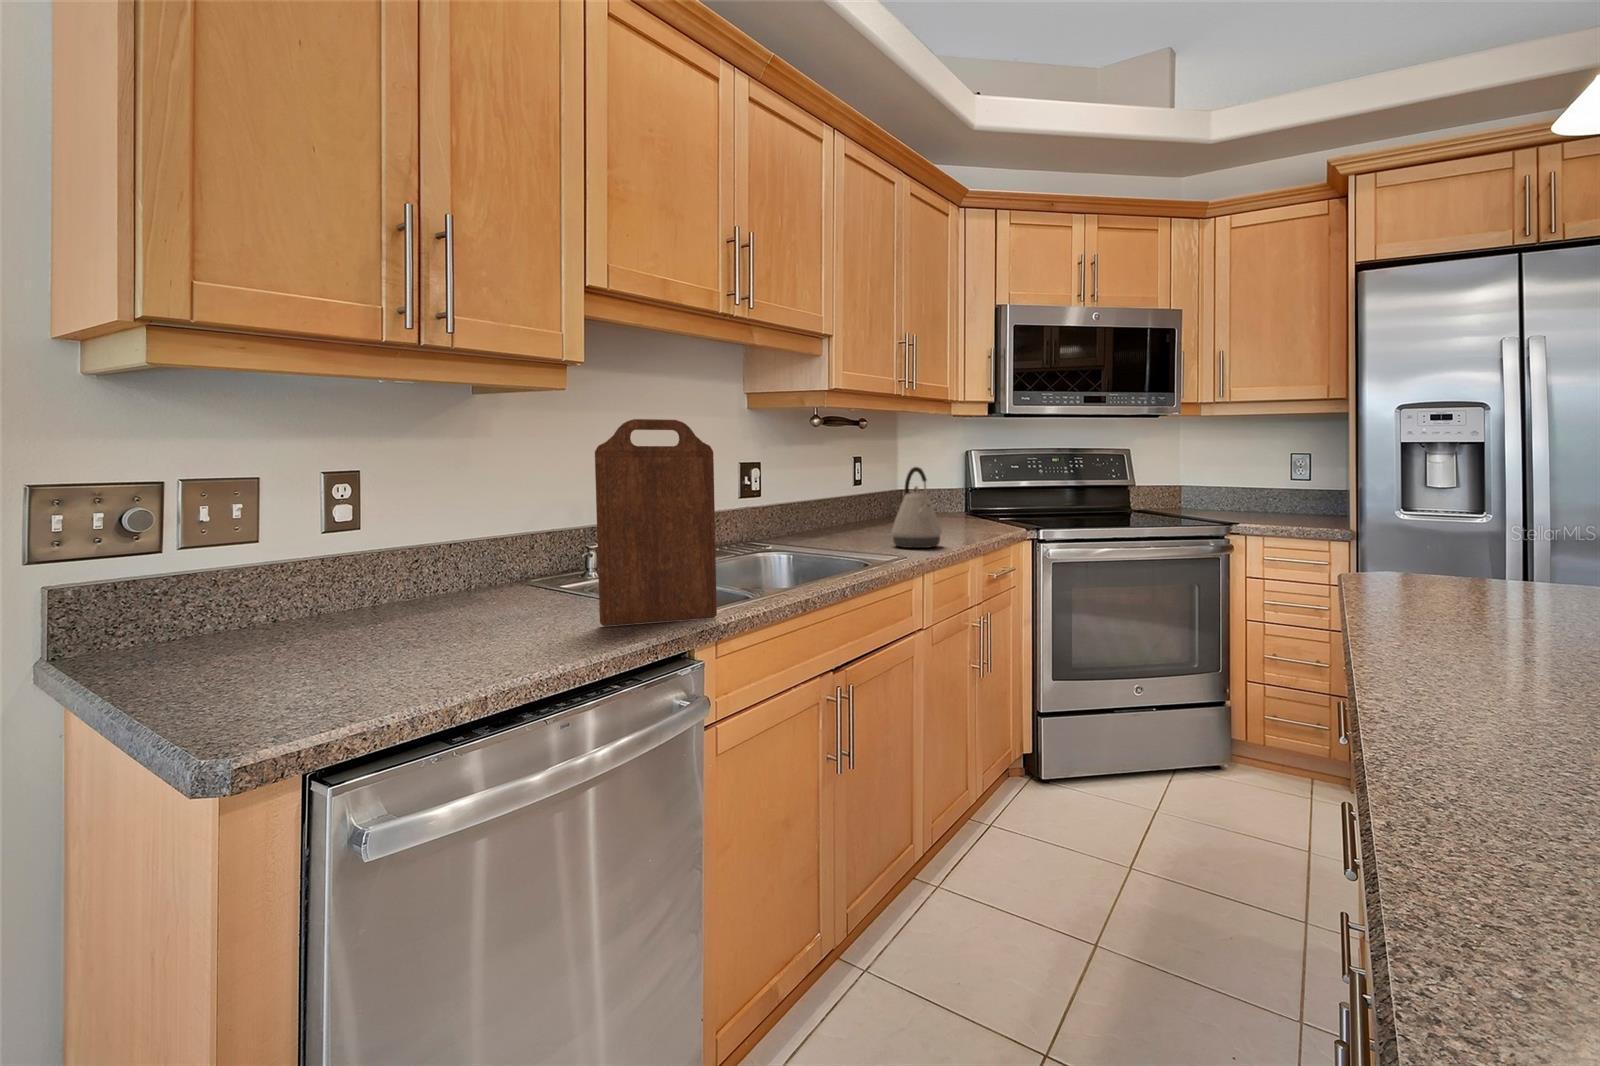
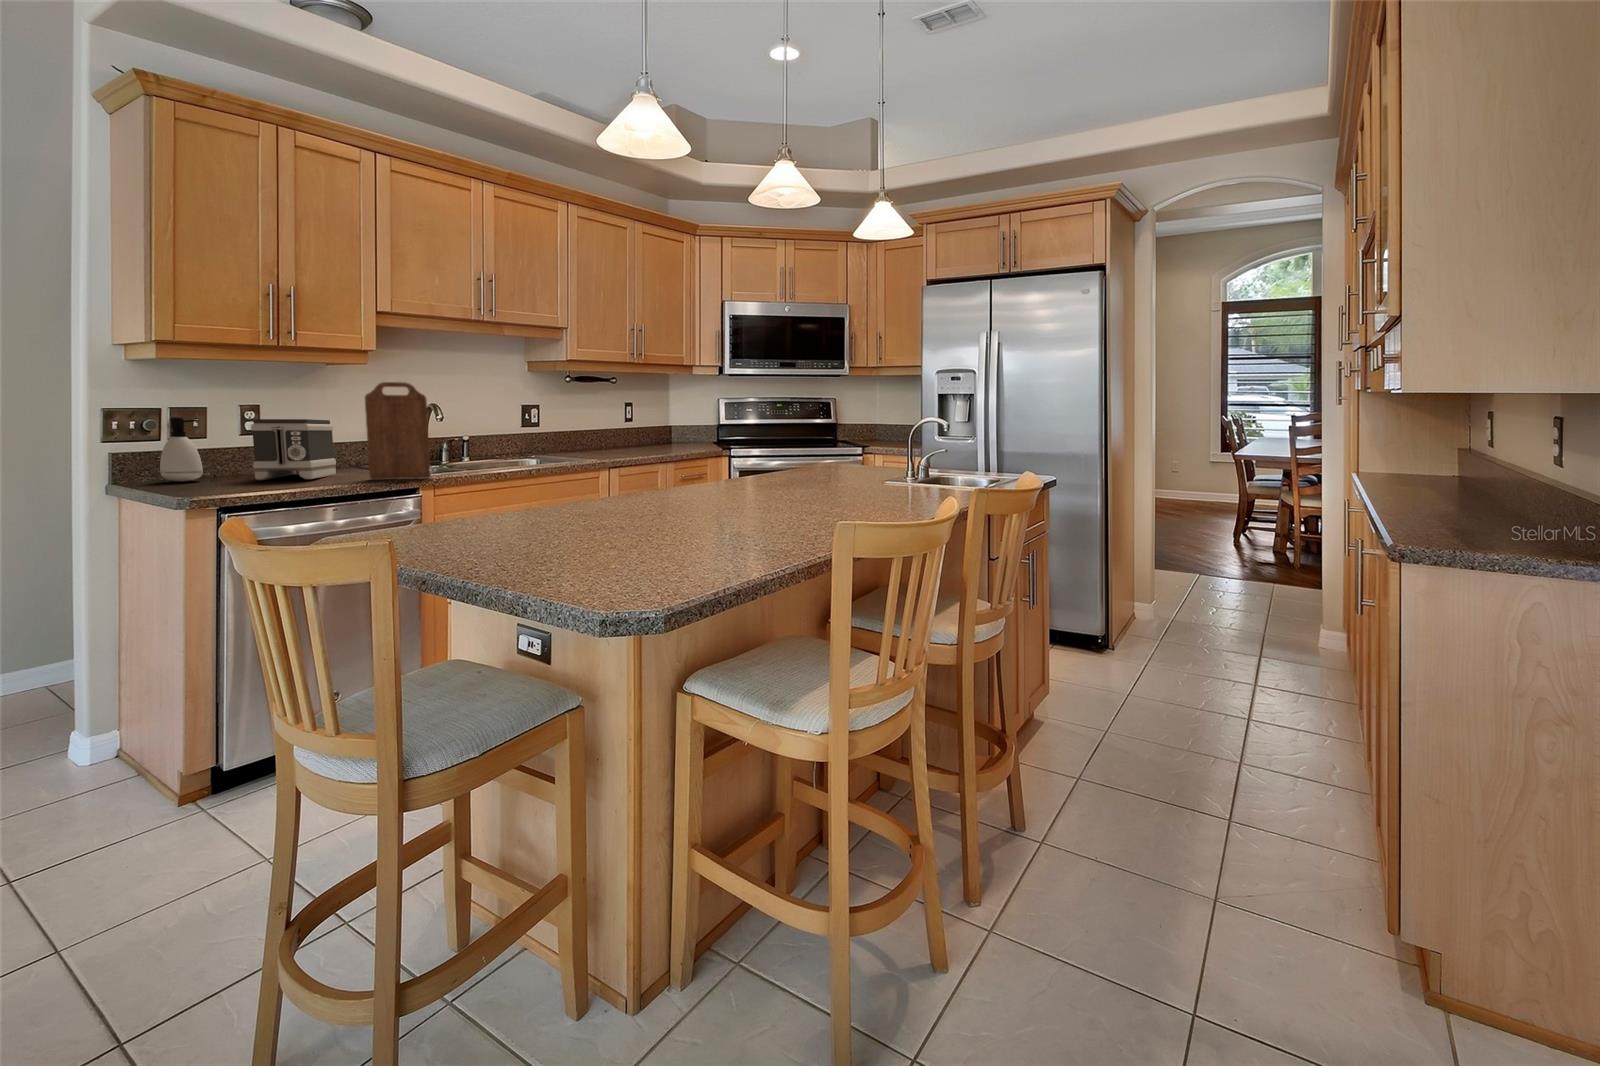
kettle: present [891,467,942,548] -> none [608,409,640,459]
toaster: none [358,499,510,639] -> present [251,419,336,480]
soap dispenser: none [152,502,249,649] -> present [160,417,203,482]

